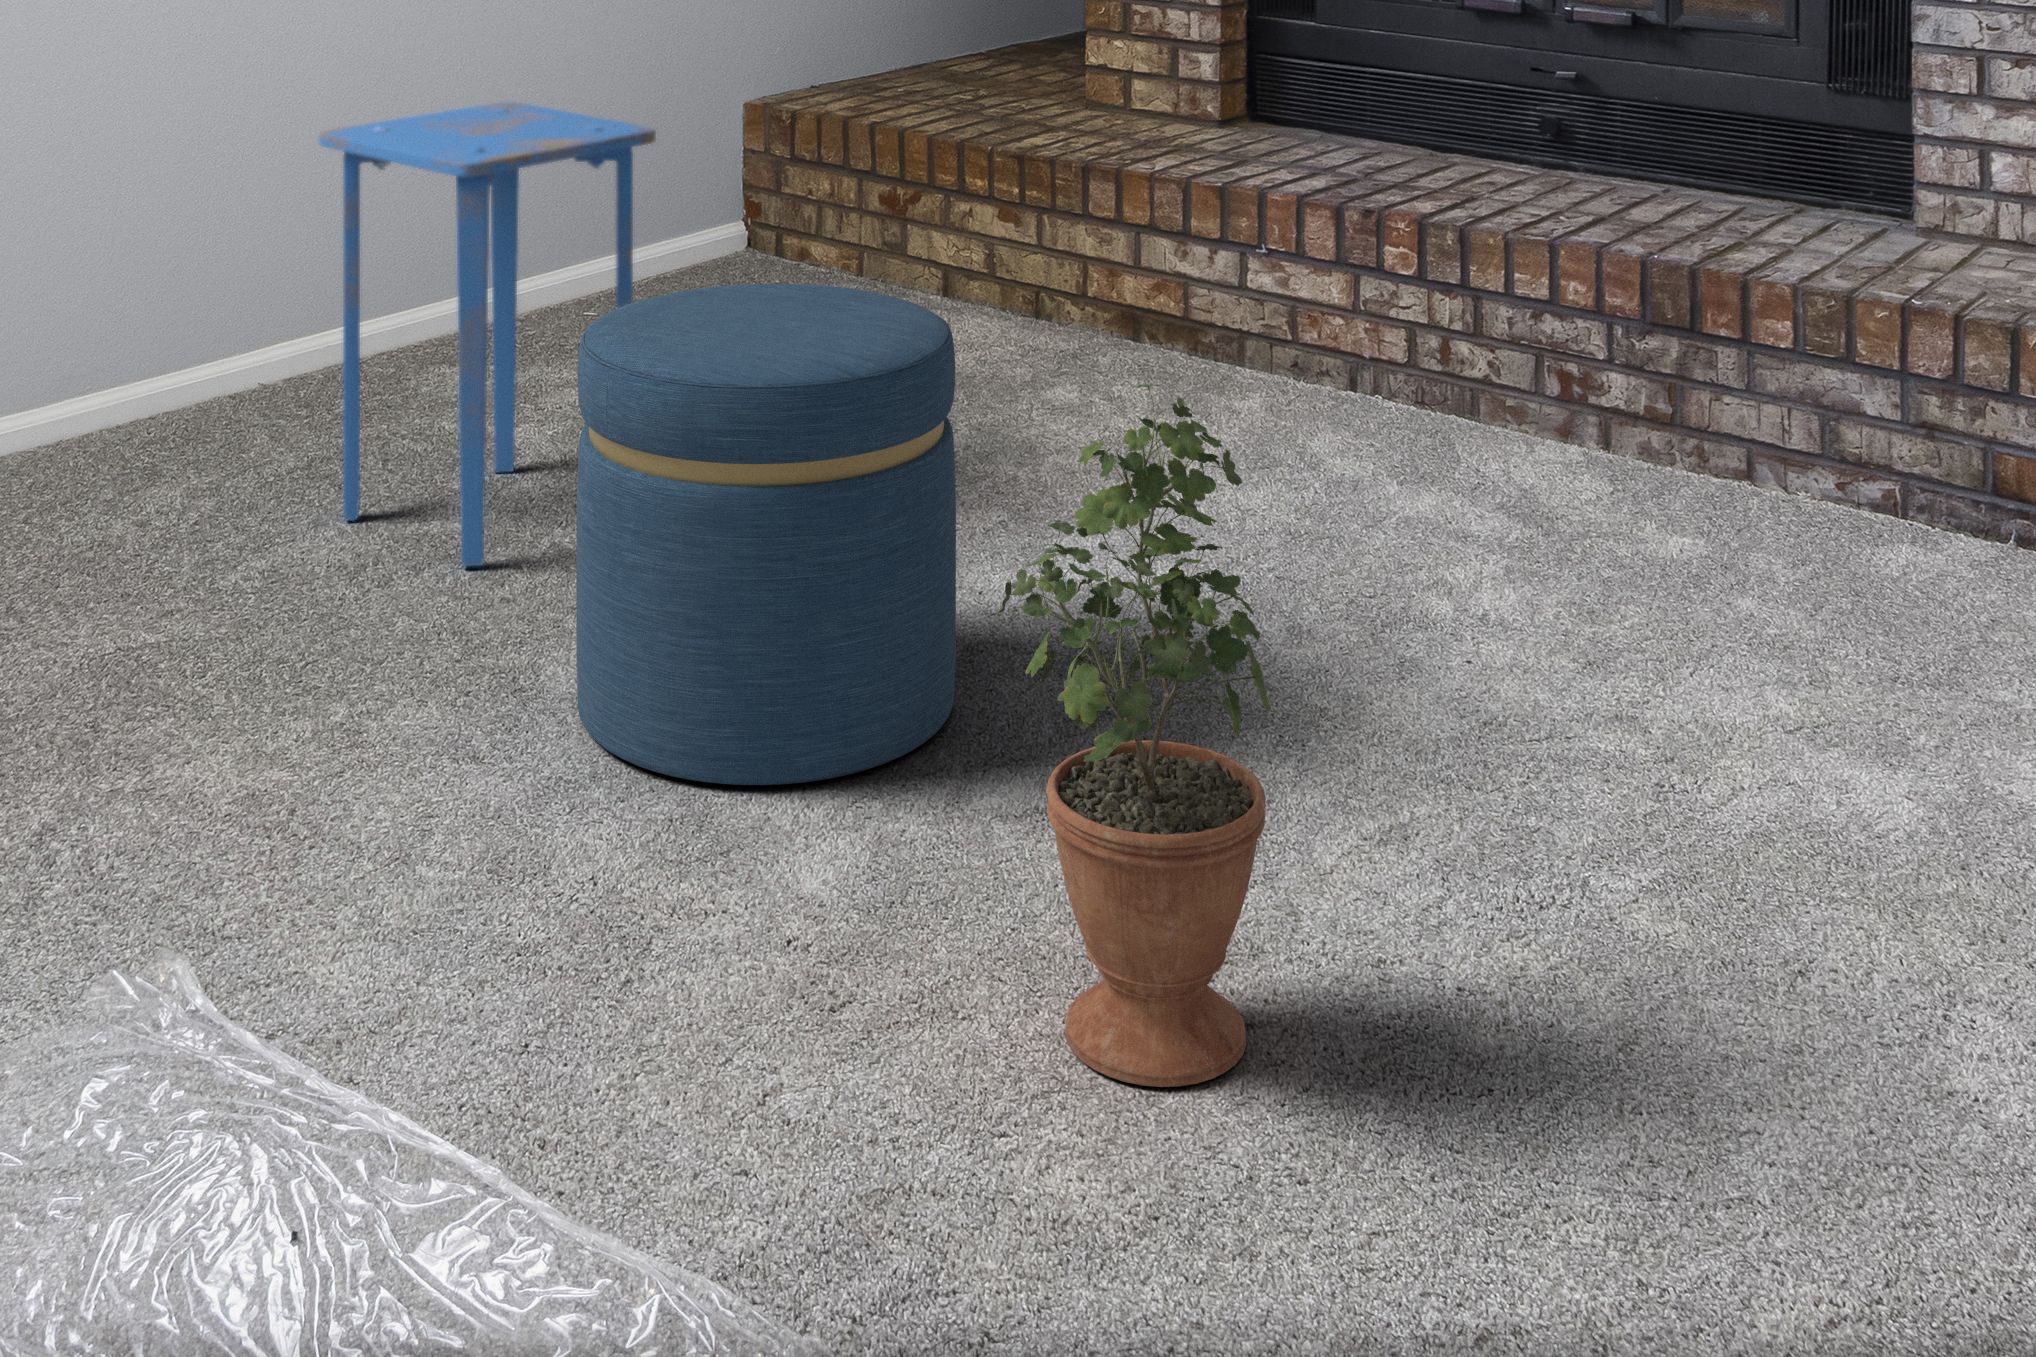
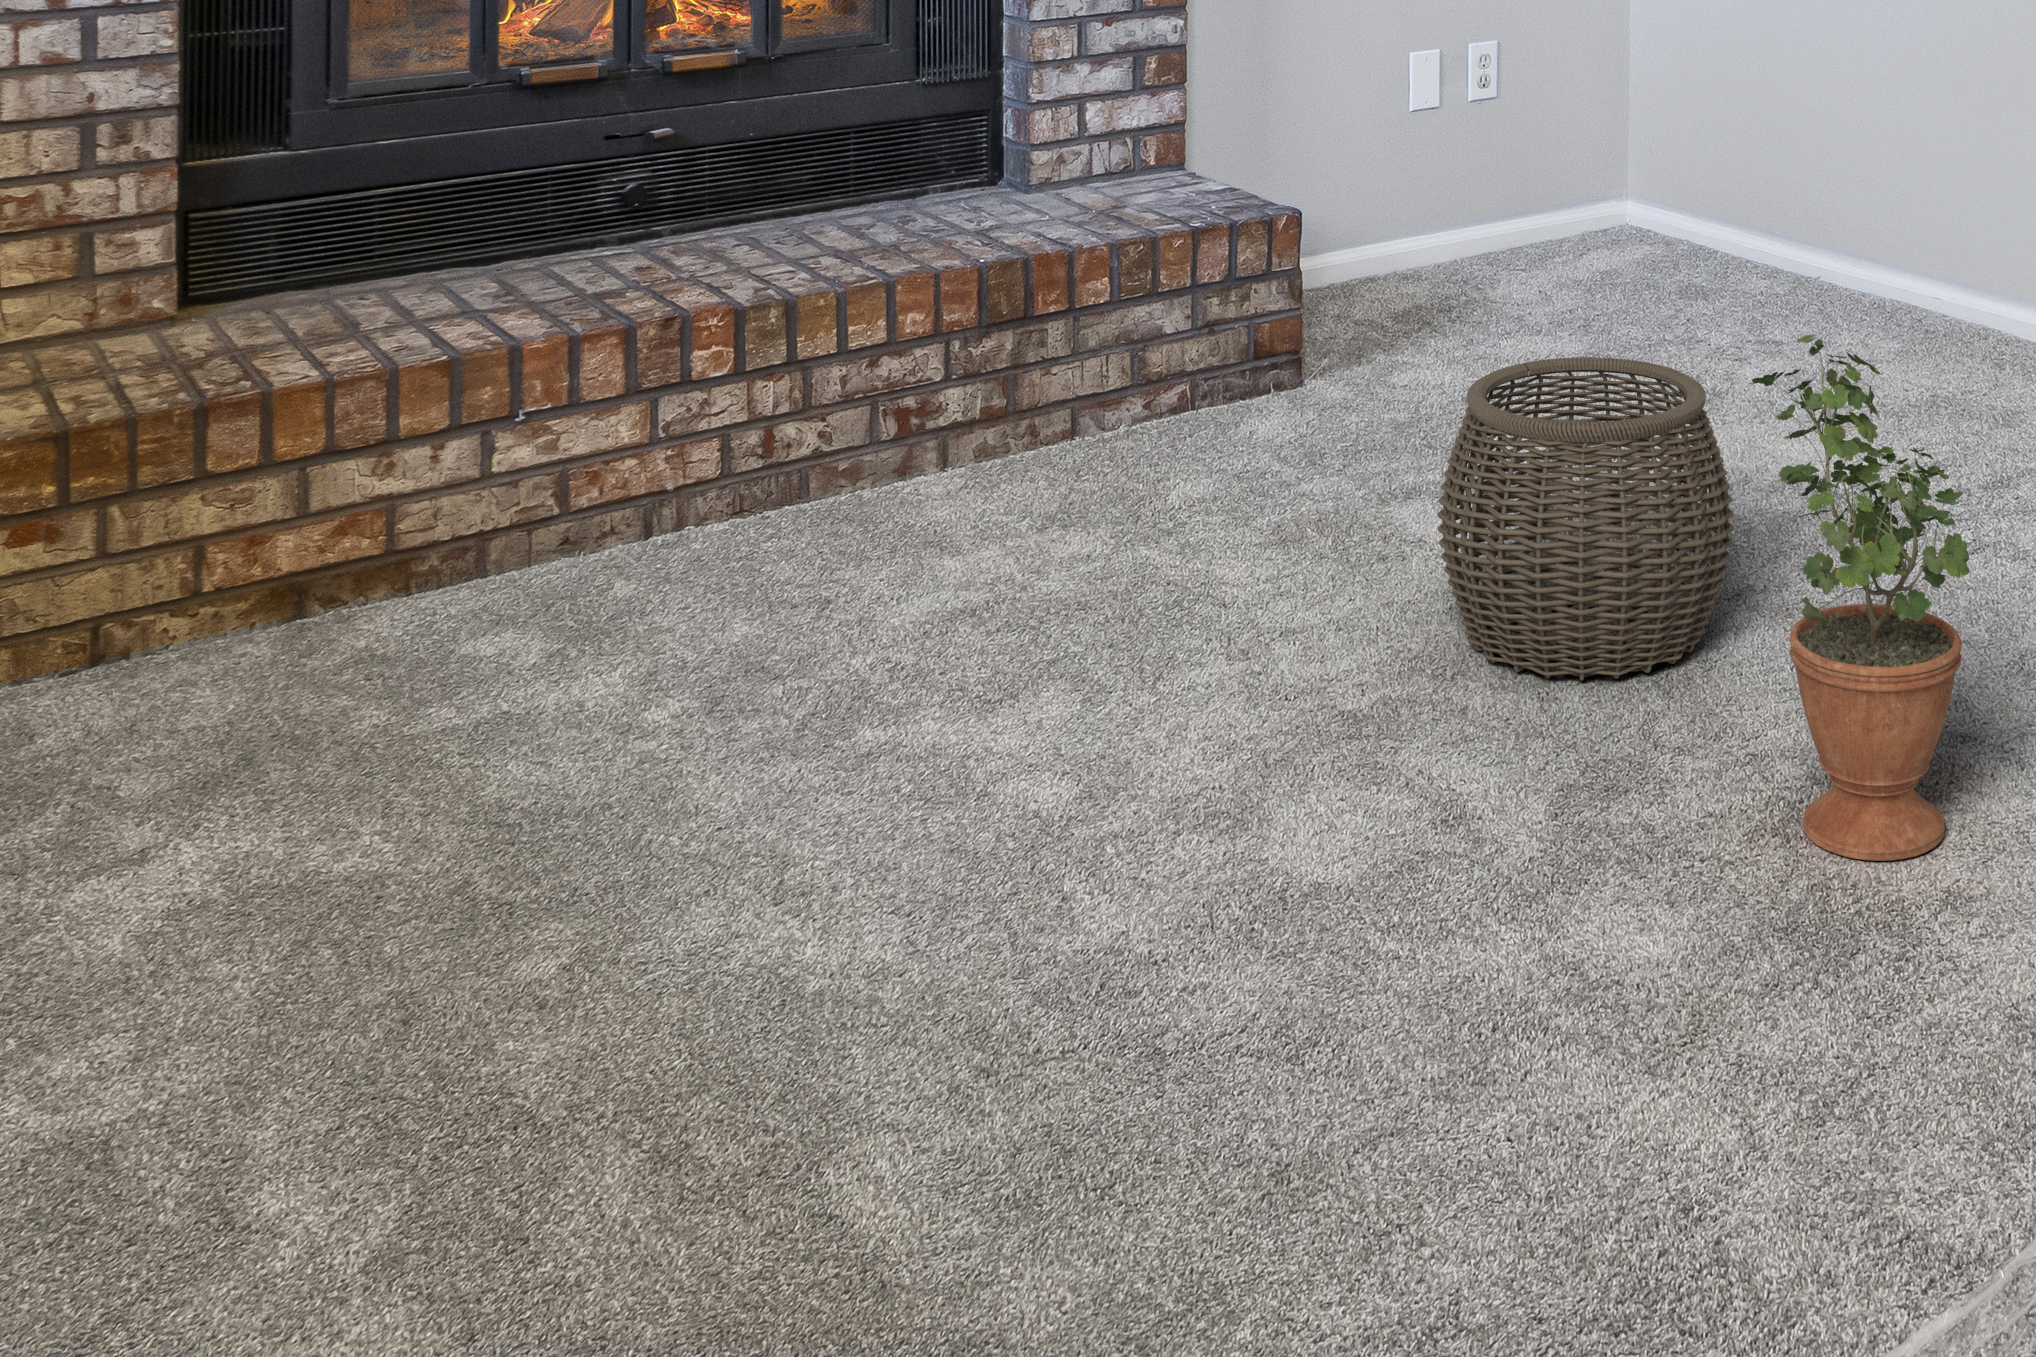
side table: present [319,102,656,566] -> none [118,415,607,1210]
ottoman: present [576,284,956,785] -> none [959,445,1393,1035]
woven basket: none [1351,445,1732,865] -> present [1438,357,1734,681]

